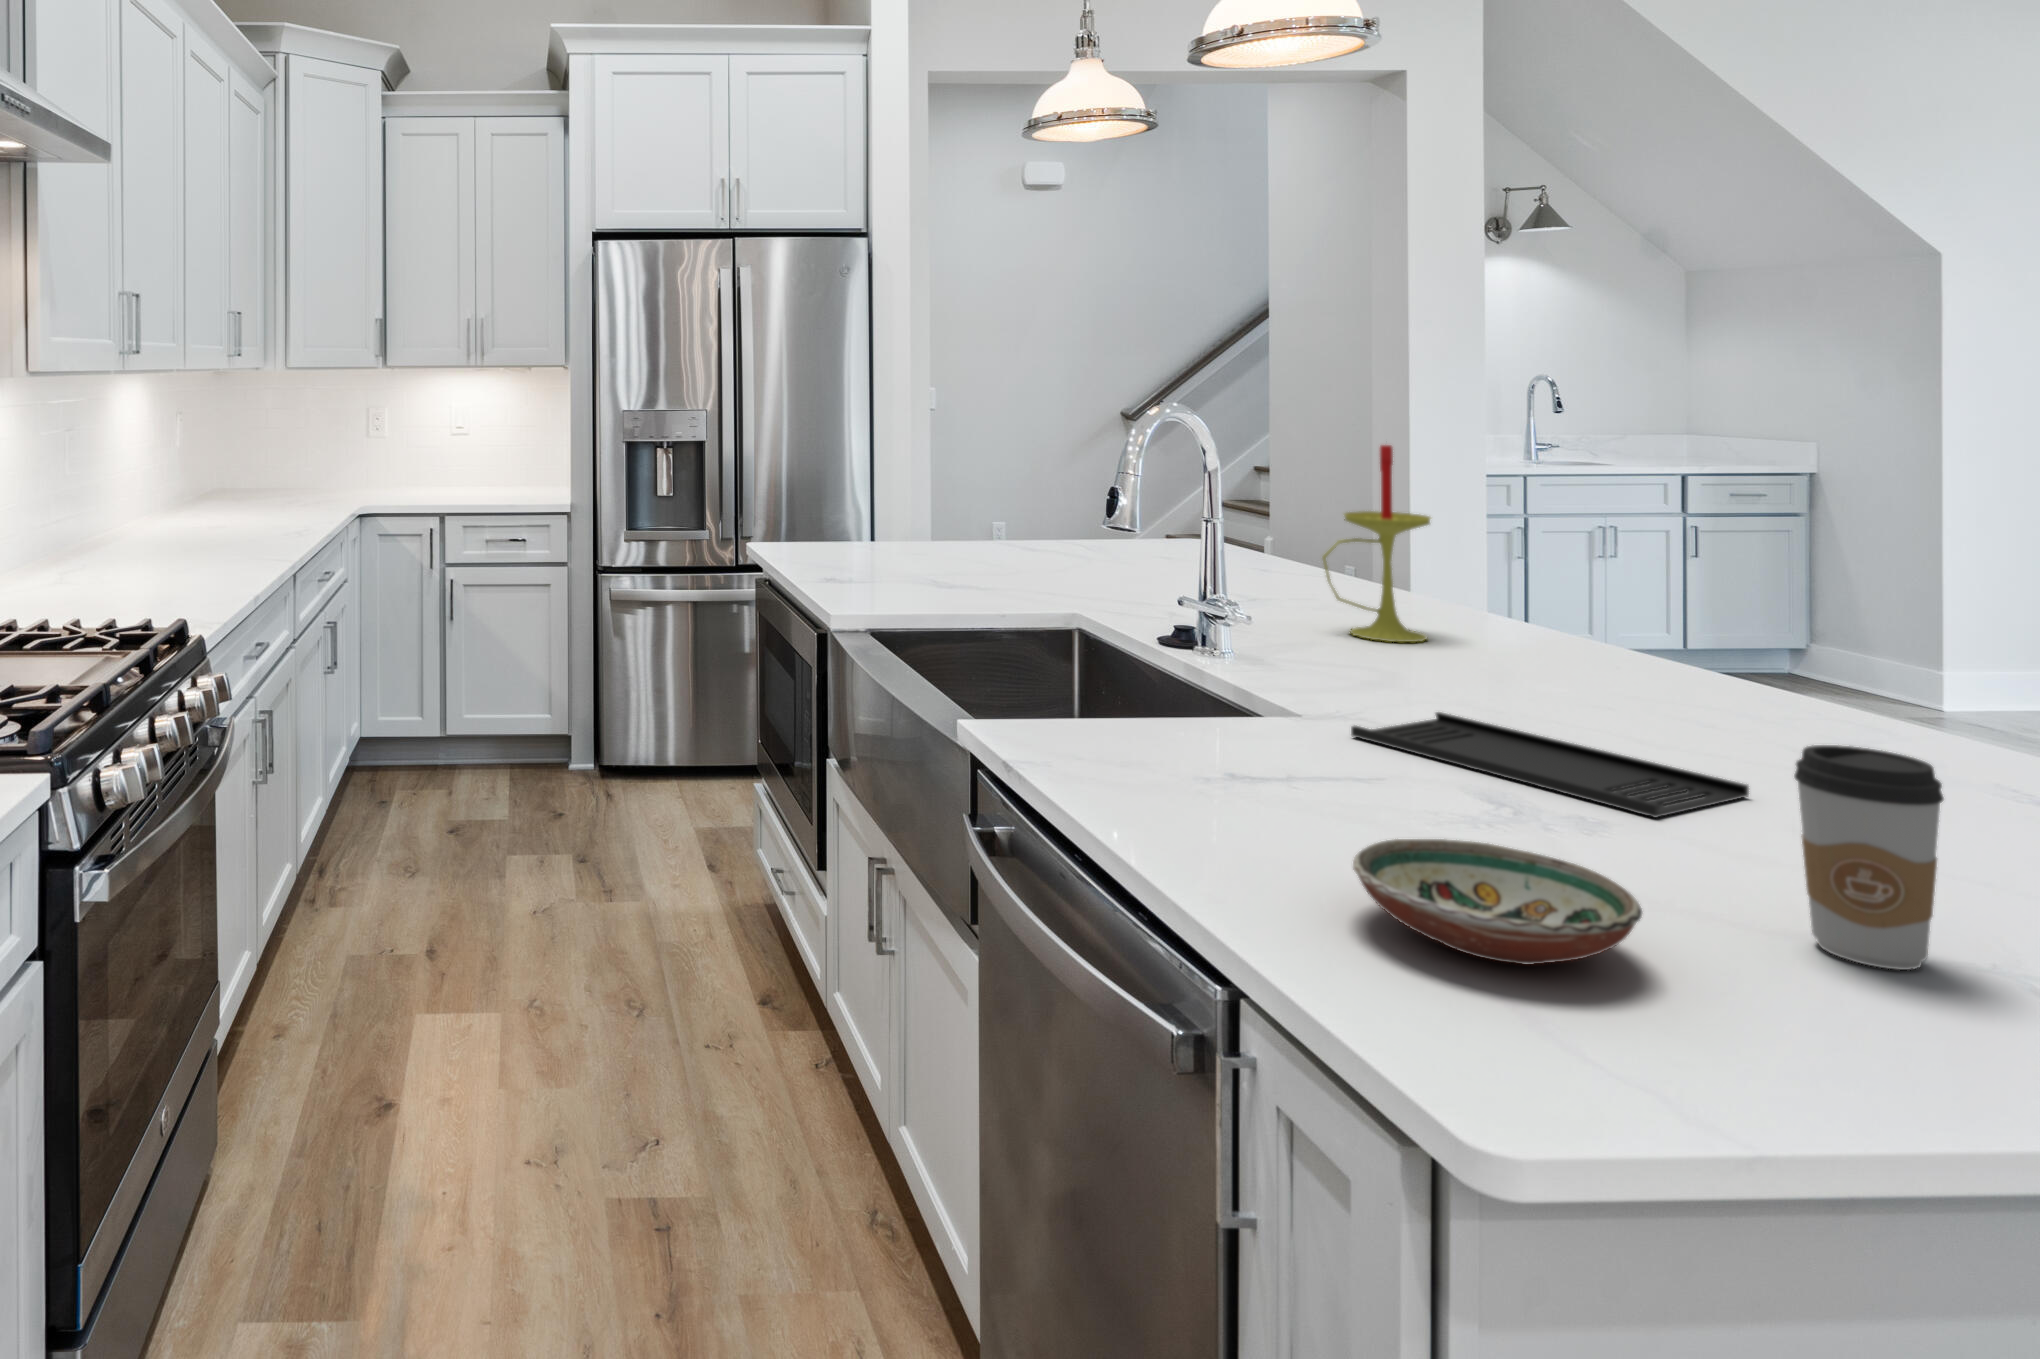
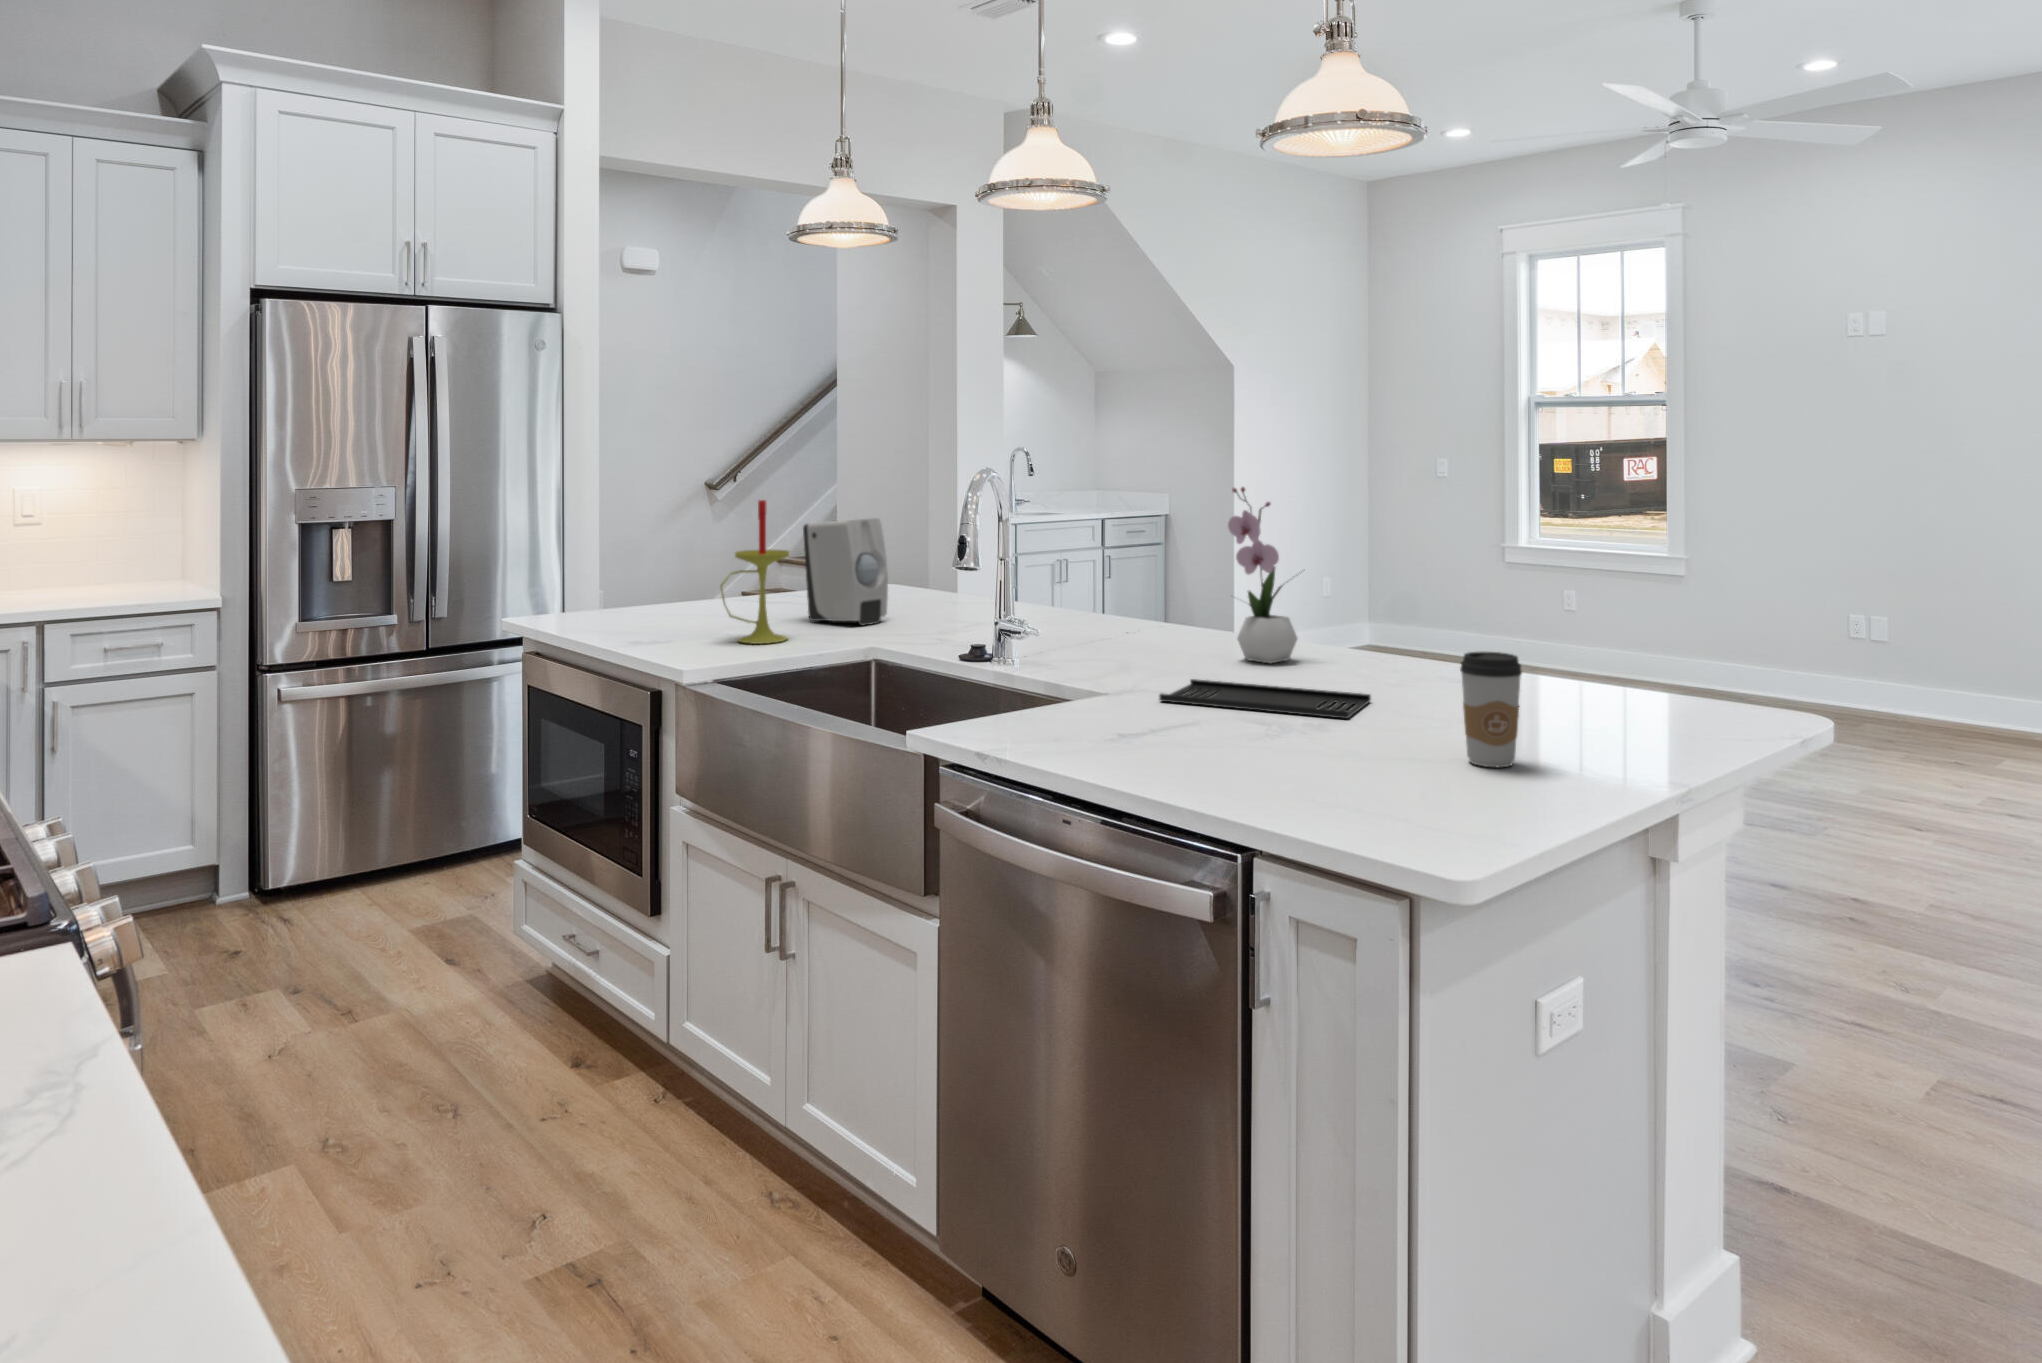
flower arrangement: none [1556,435,1712,707] -> present [1228,487,1297,663]
candle: present [1323,445,1430,642] -> present [720,500,790,644]
soap dispenser: none [1028,459,1126,586] -> present [803,518,888,625]
decorative bowl: present [1353,839,1642,965] -> none [1284,738,1432,799]

